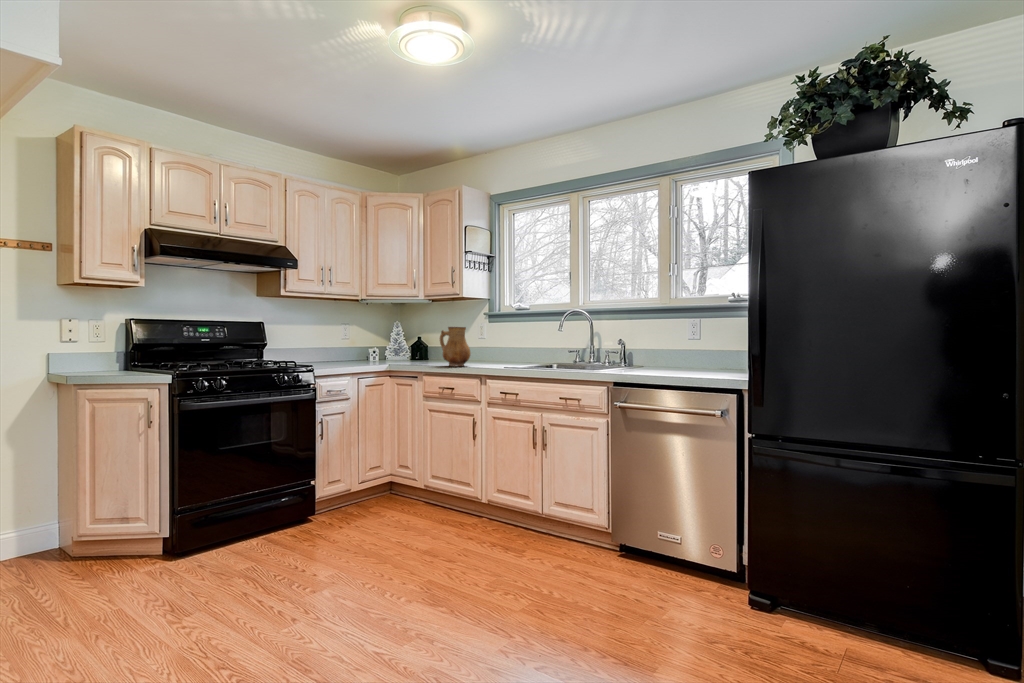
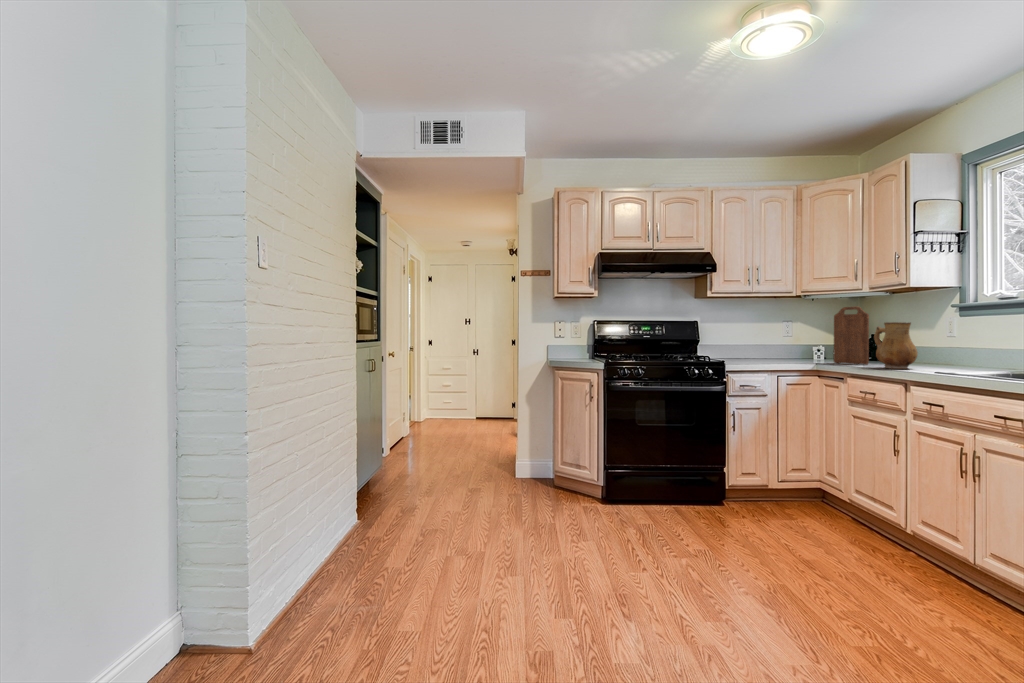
cutting board: none [402,312,431,364] -> present [834,307,869,365]

